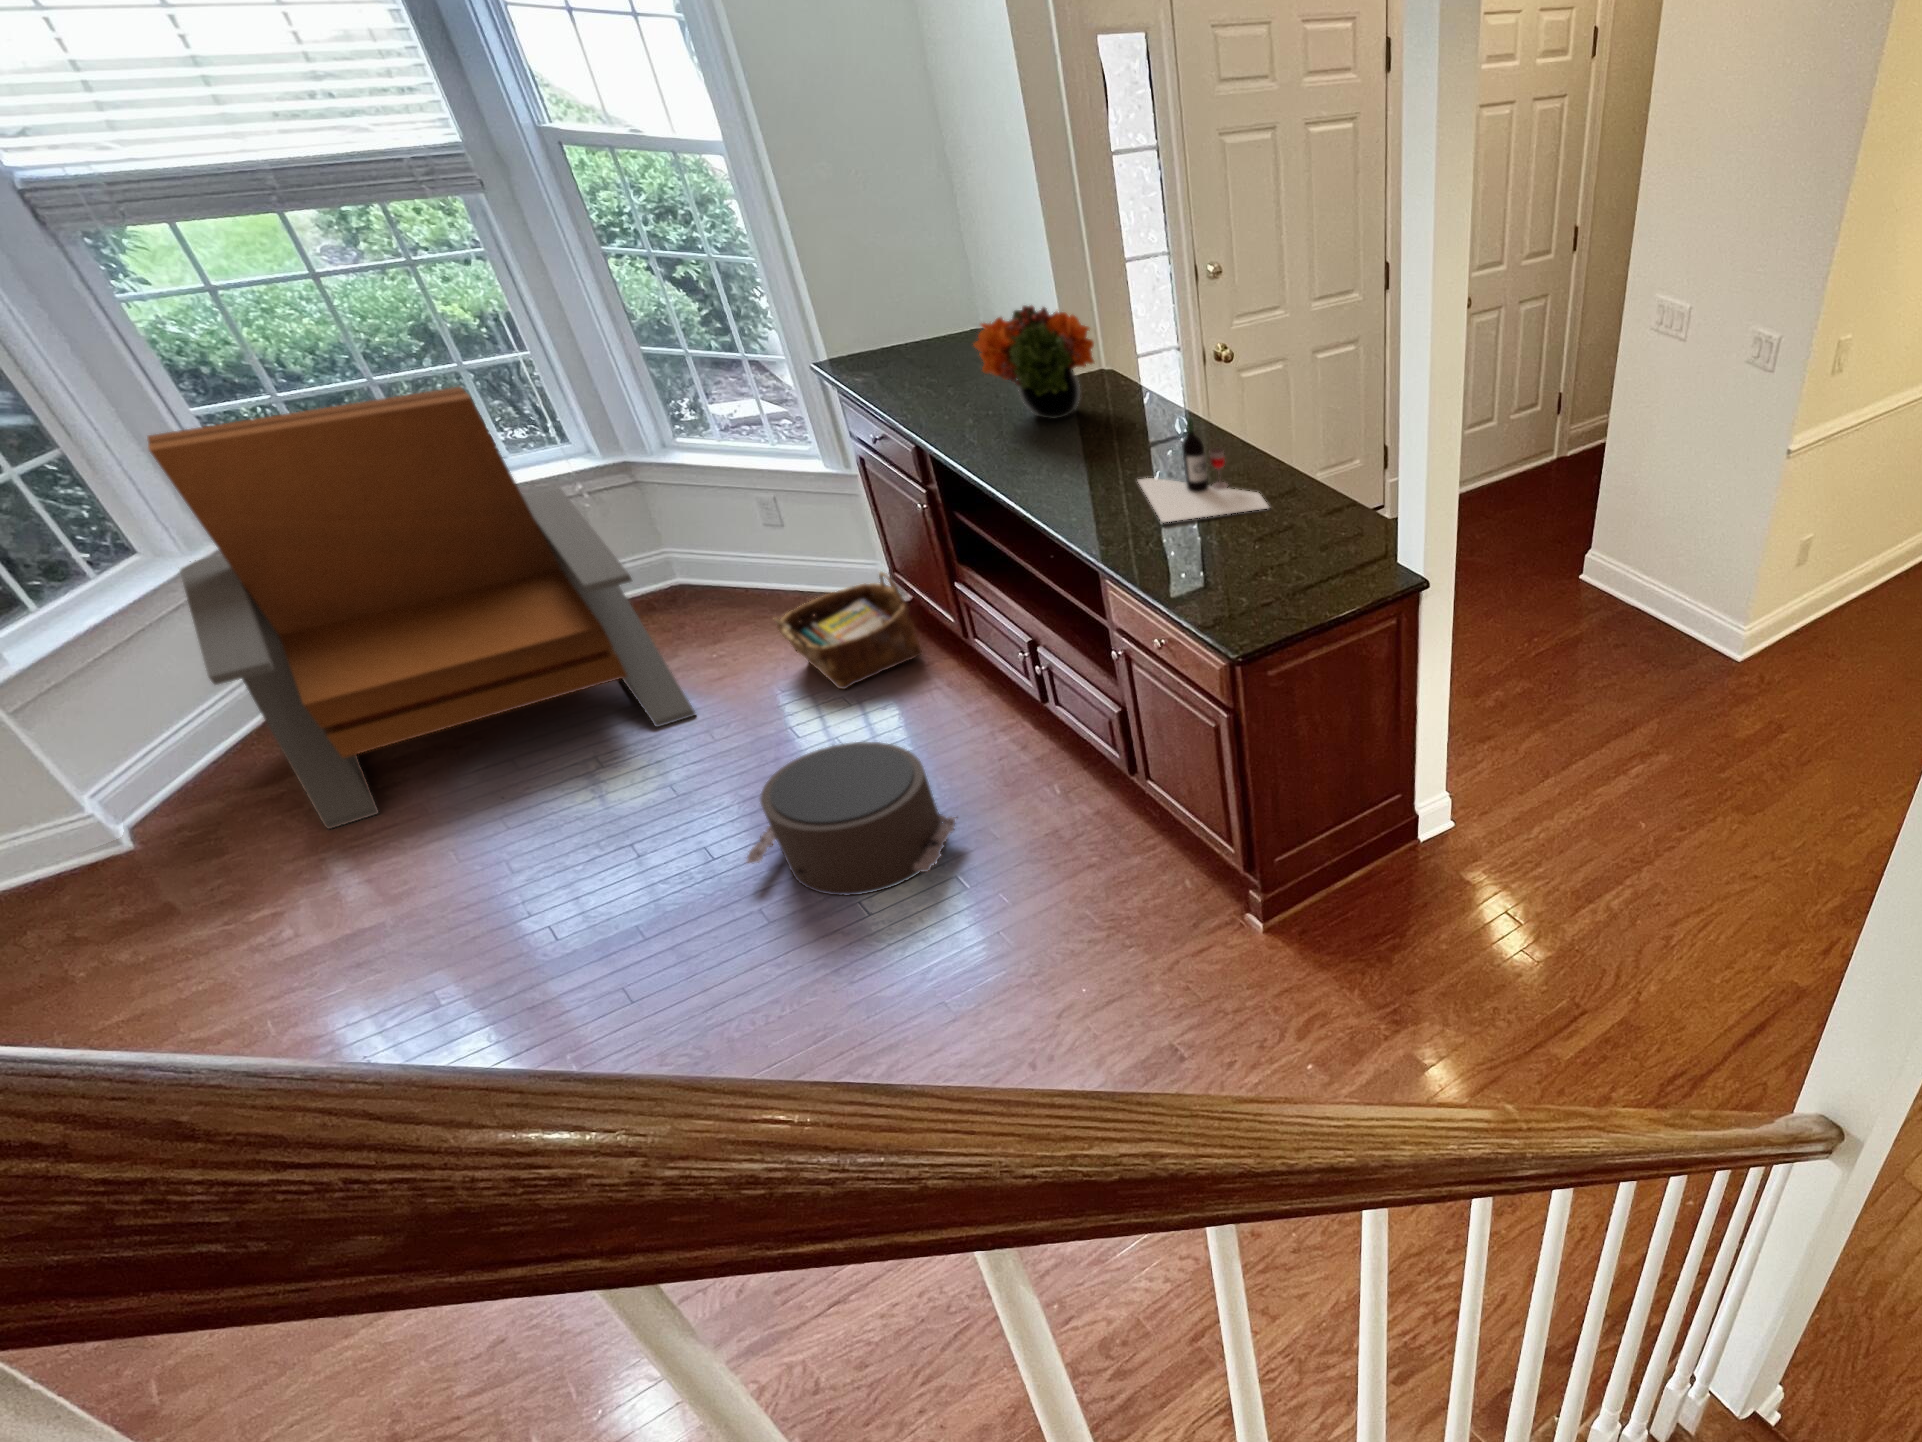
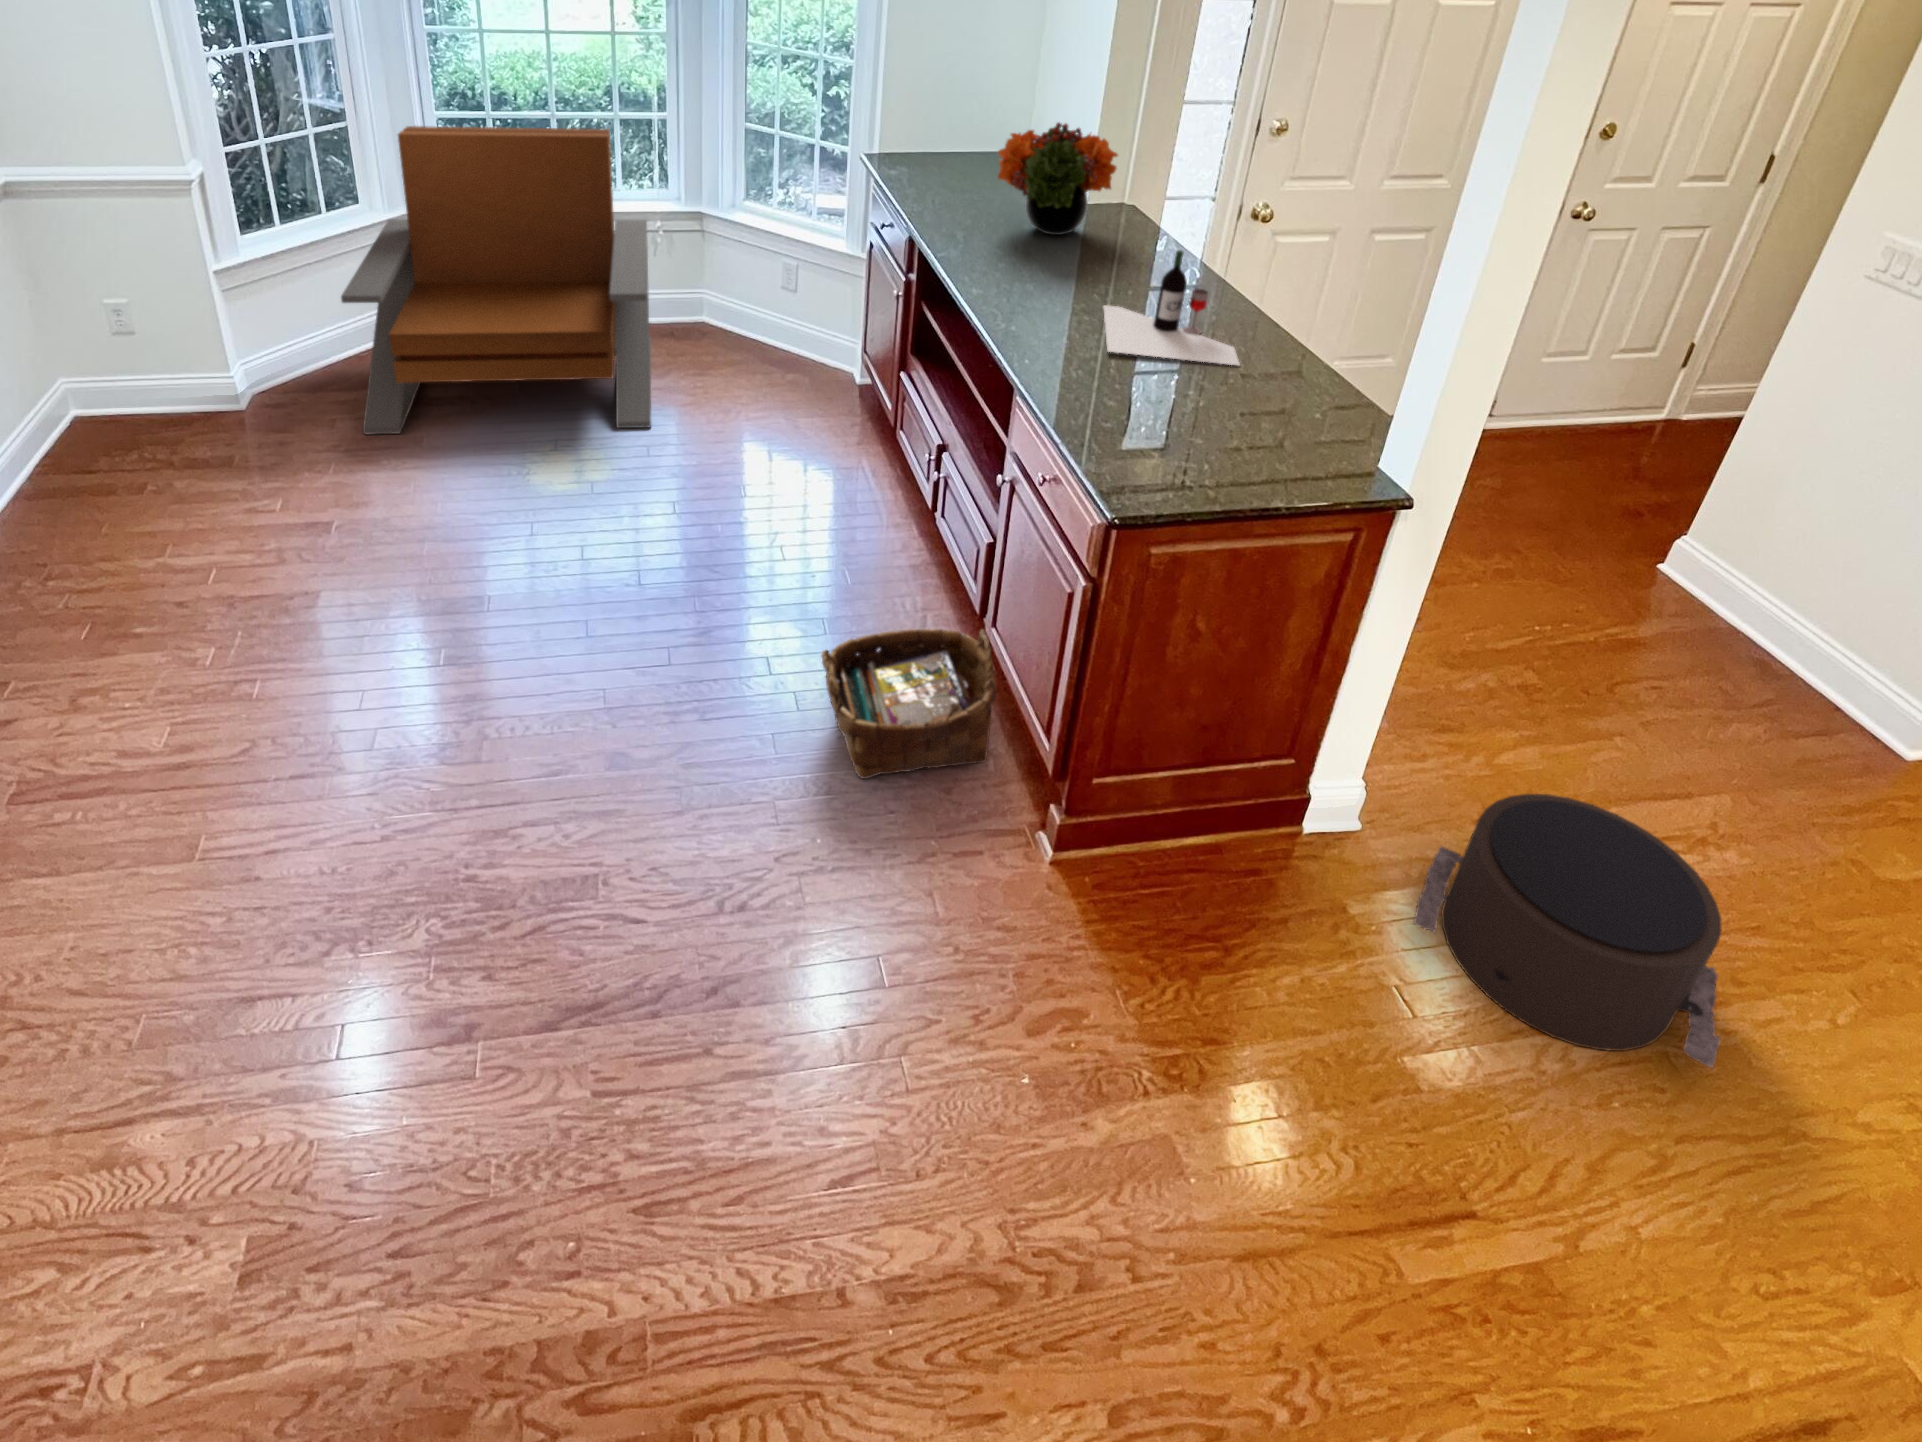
woven basket: present [774,572,922,689] -> present [821,629,997,779]
pouf: present [746,742,956,896] -> present [1414,794,1722,1068]

